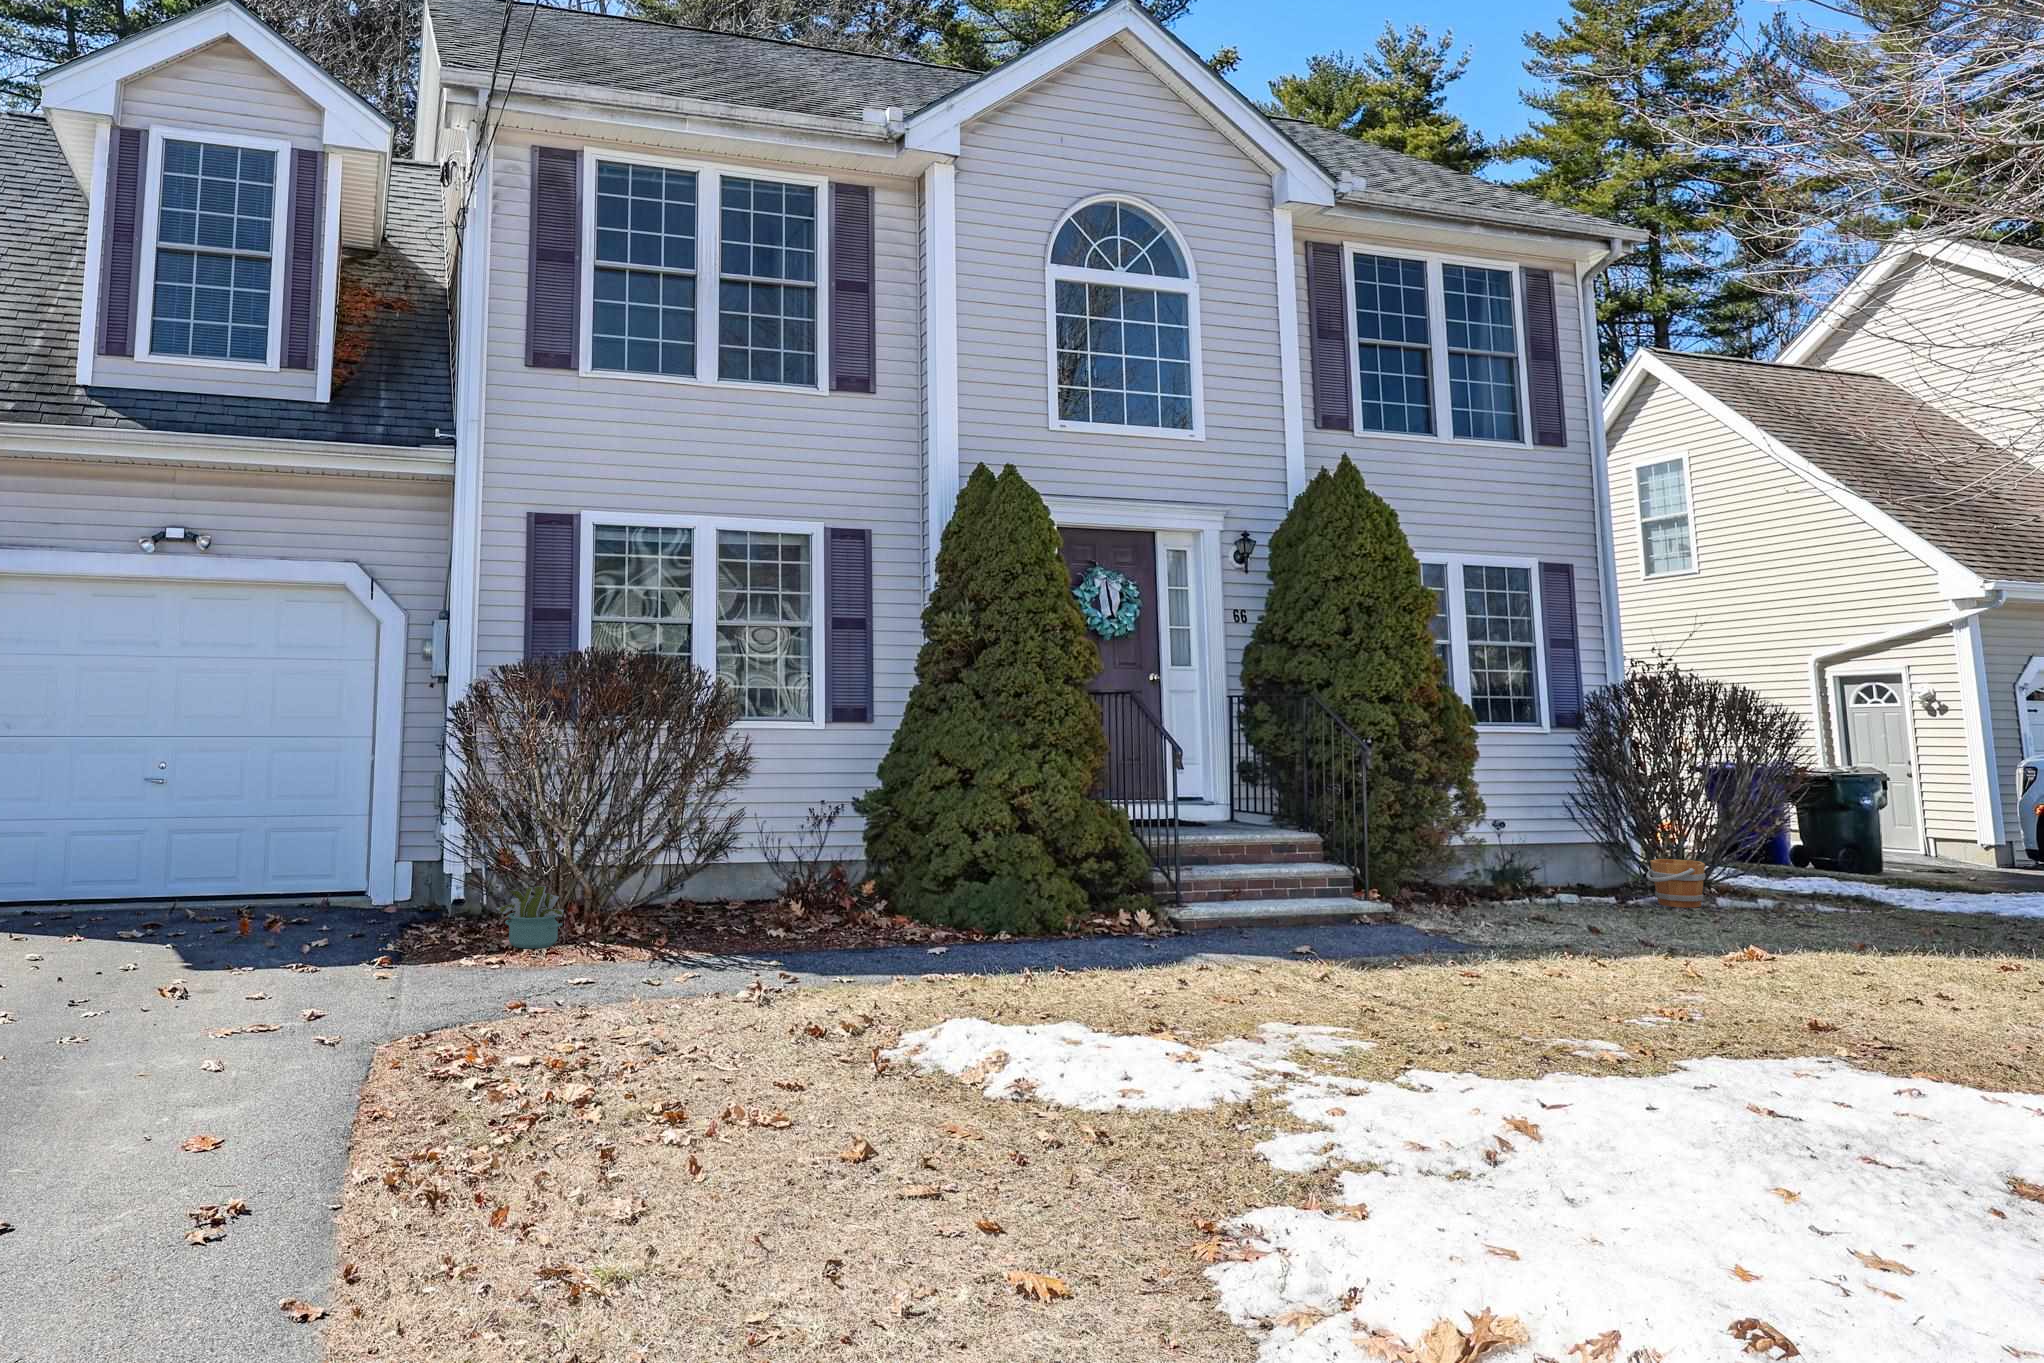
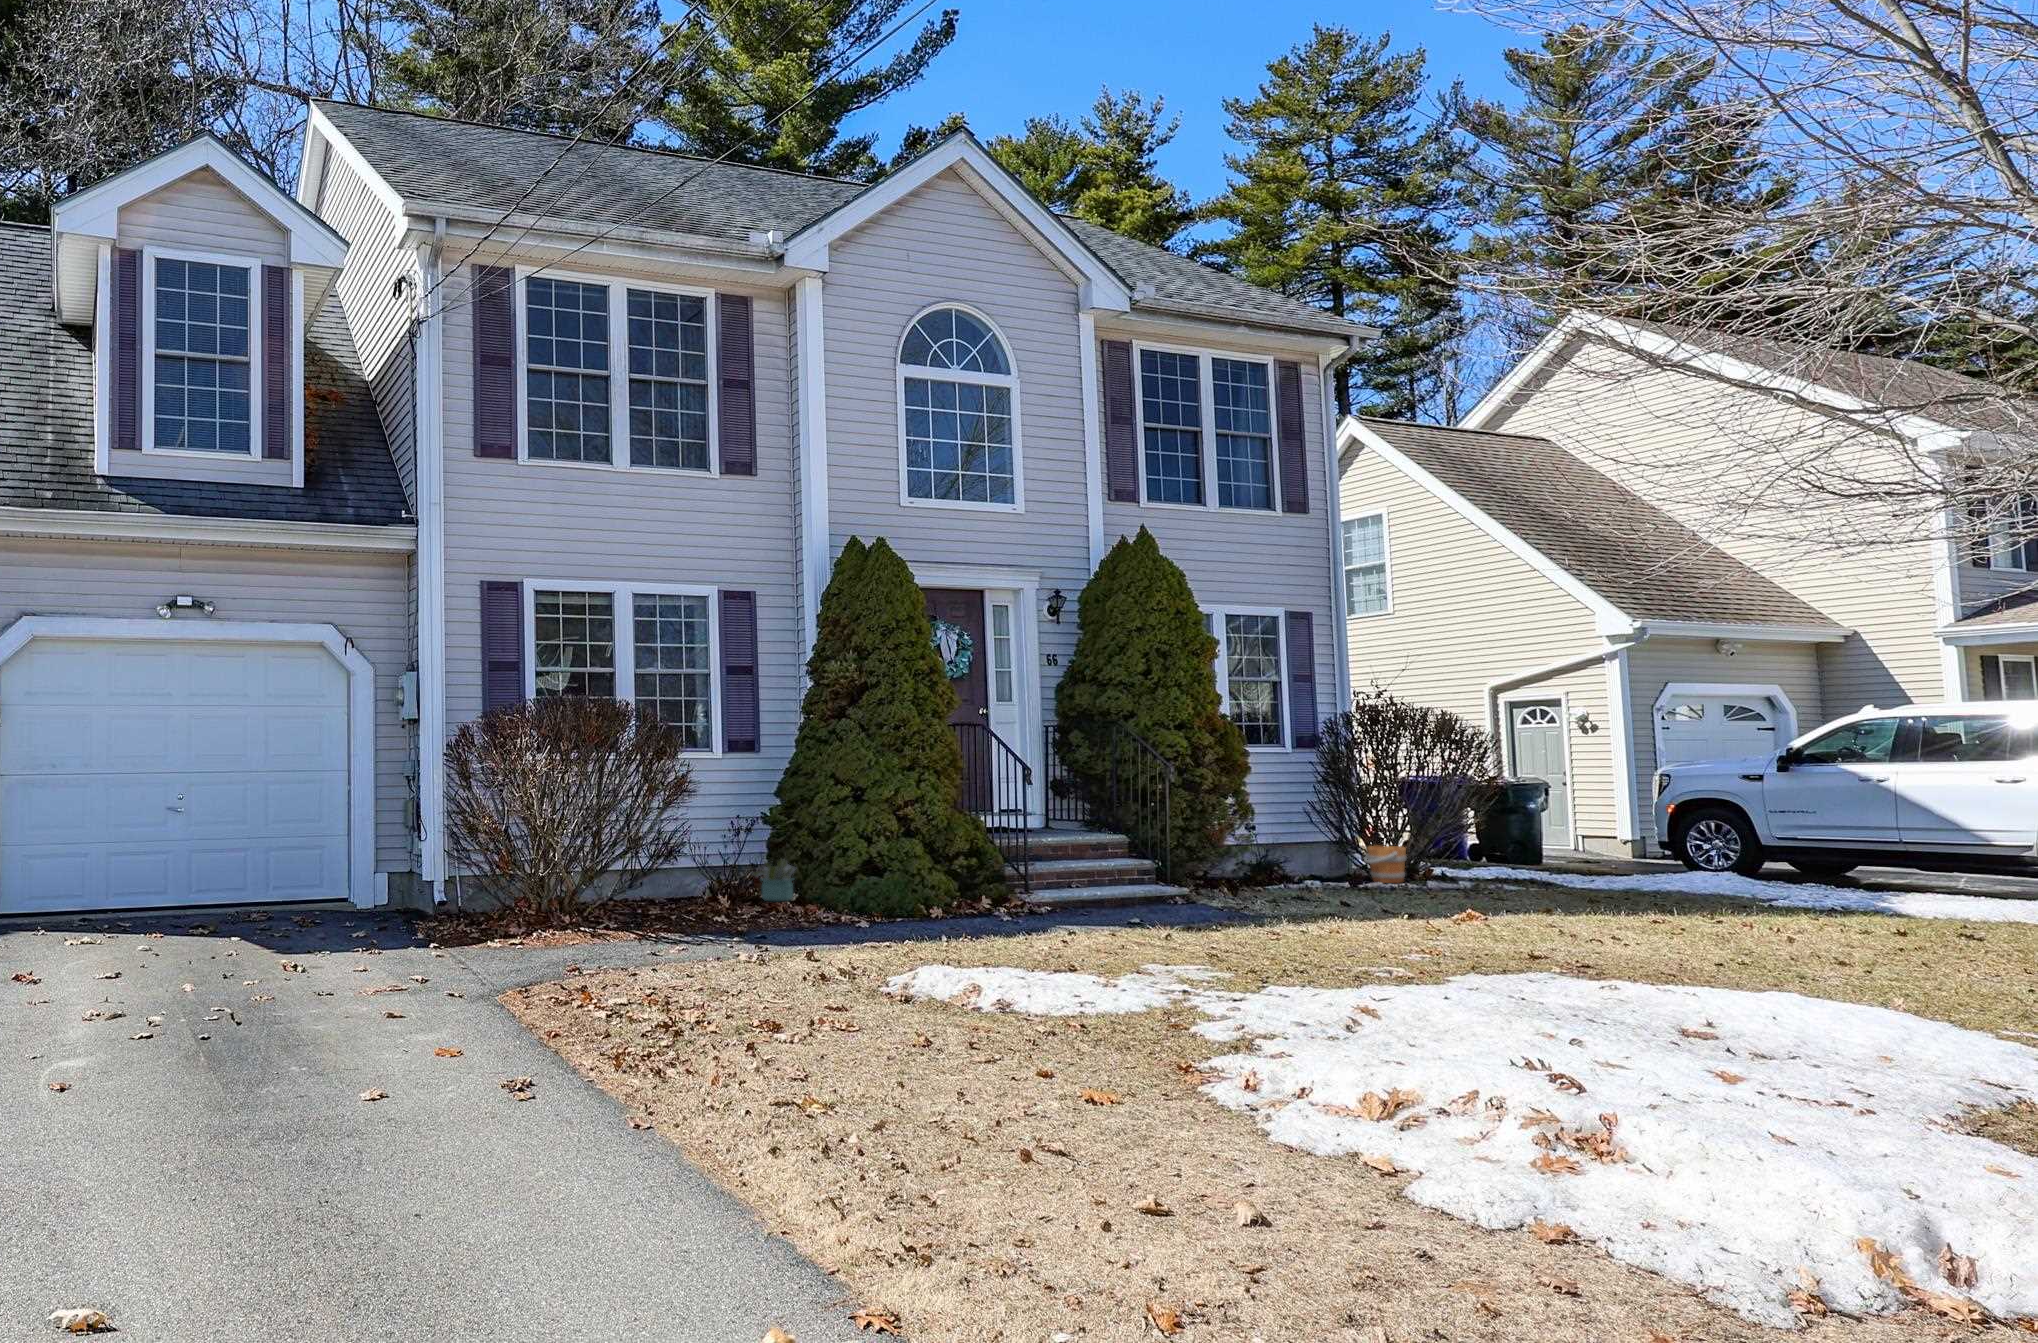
decorative plant: present [496,886,564,949] -> present [752,859,795,901]

